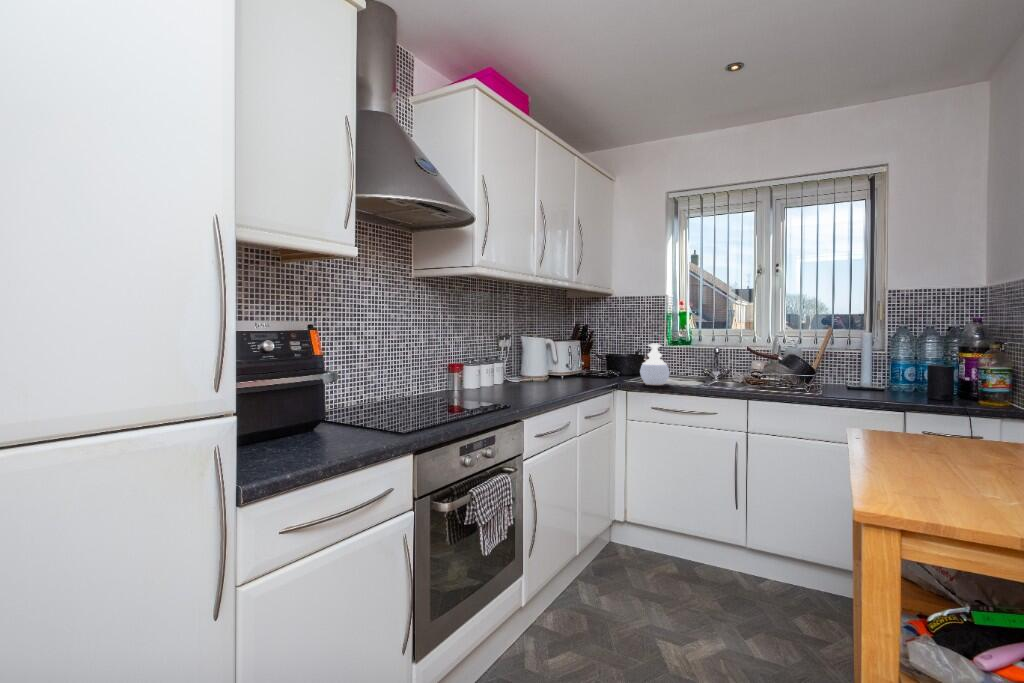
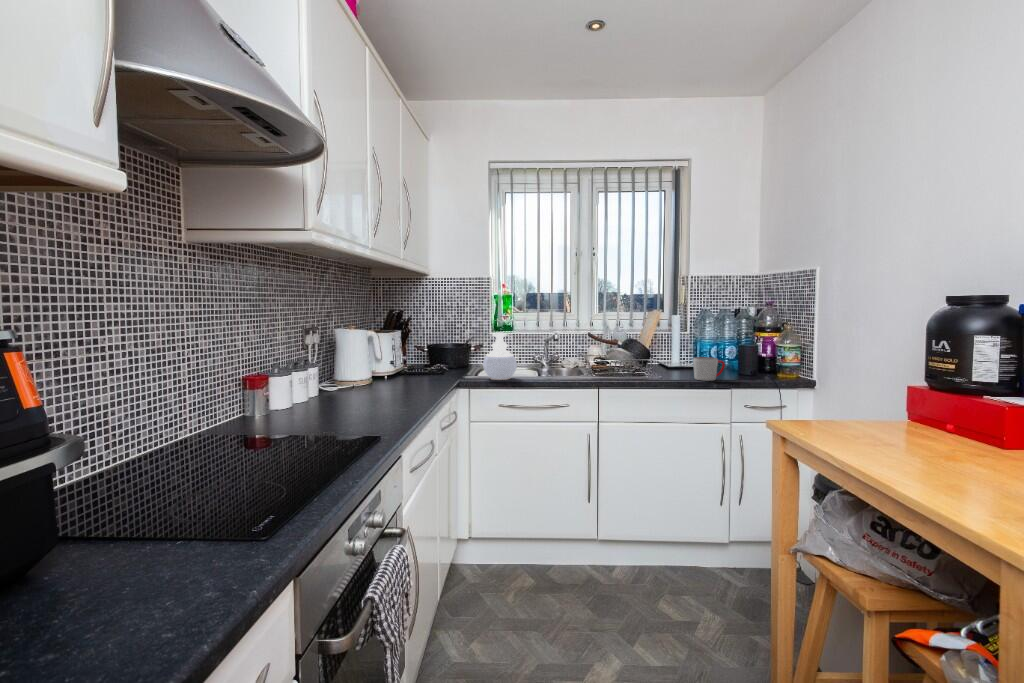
mug: none [859,375,901,399] -> present [693,357,725,381]

